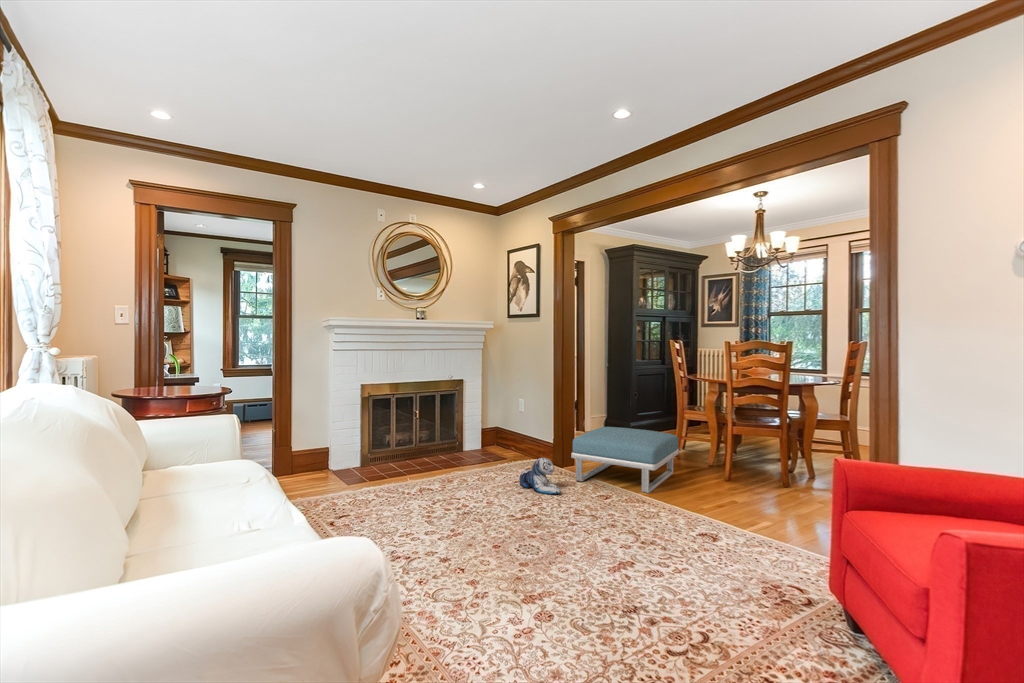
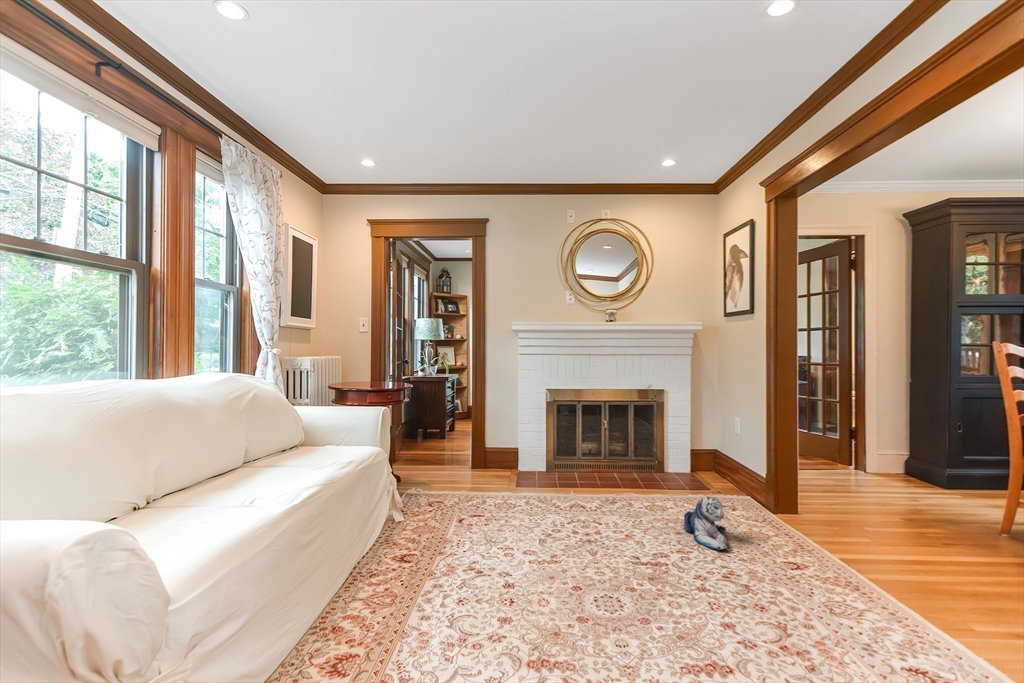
footstool: present [571,427,679,493] -> none [765,469,984,589]

